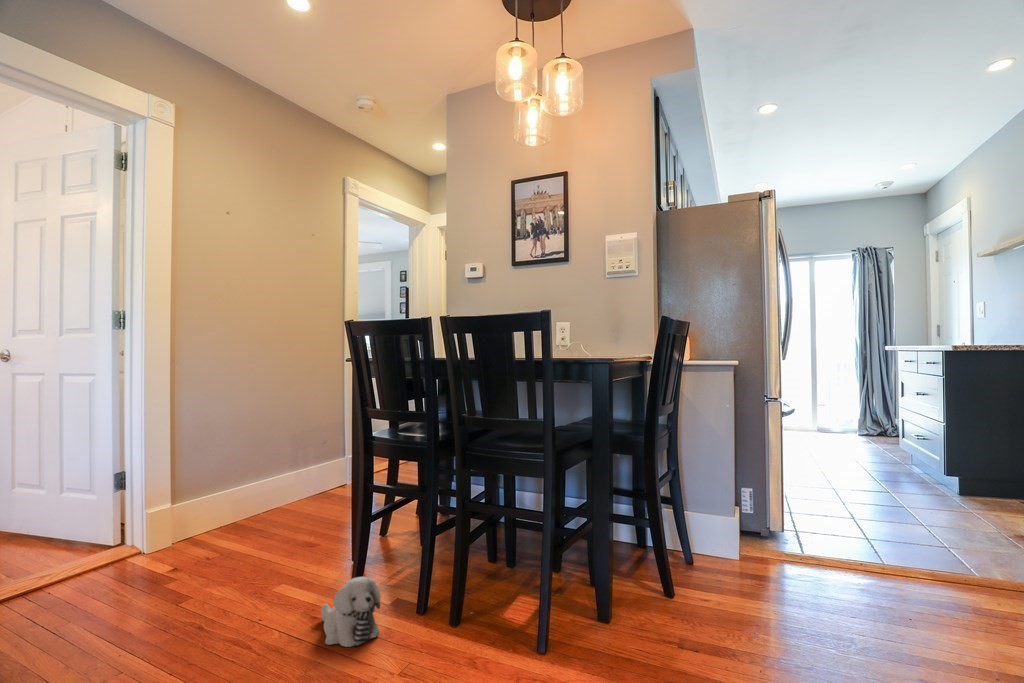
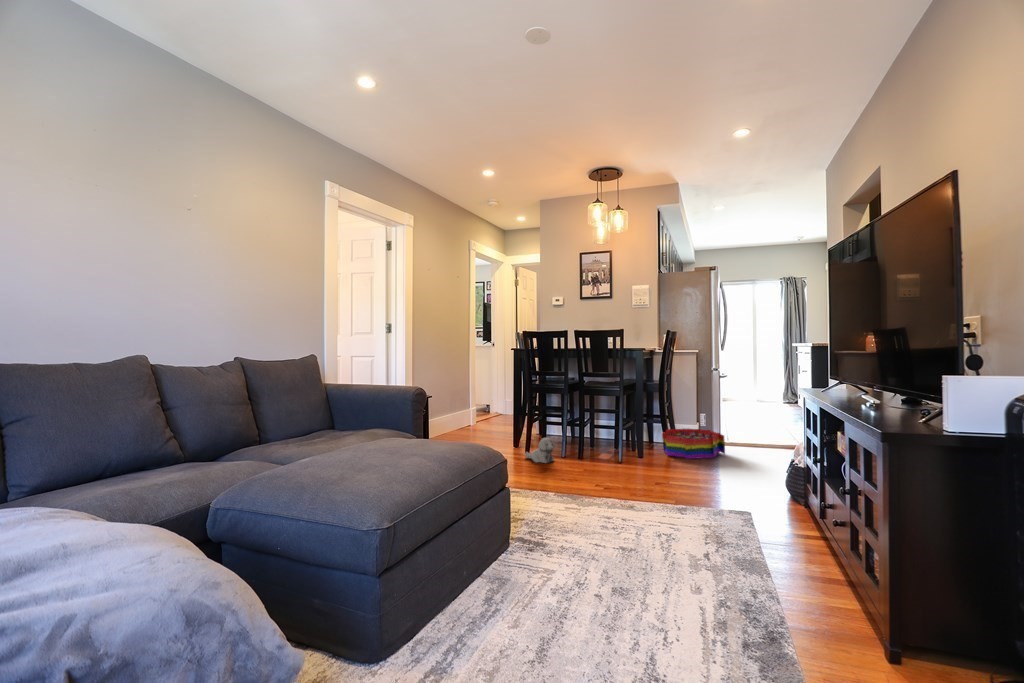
storage bin: none [654,532,803,628] -> present [662,429,725,459]

